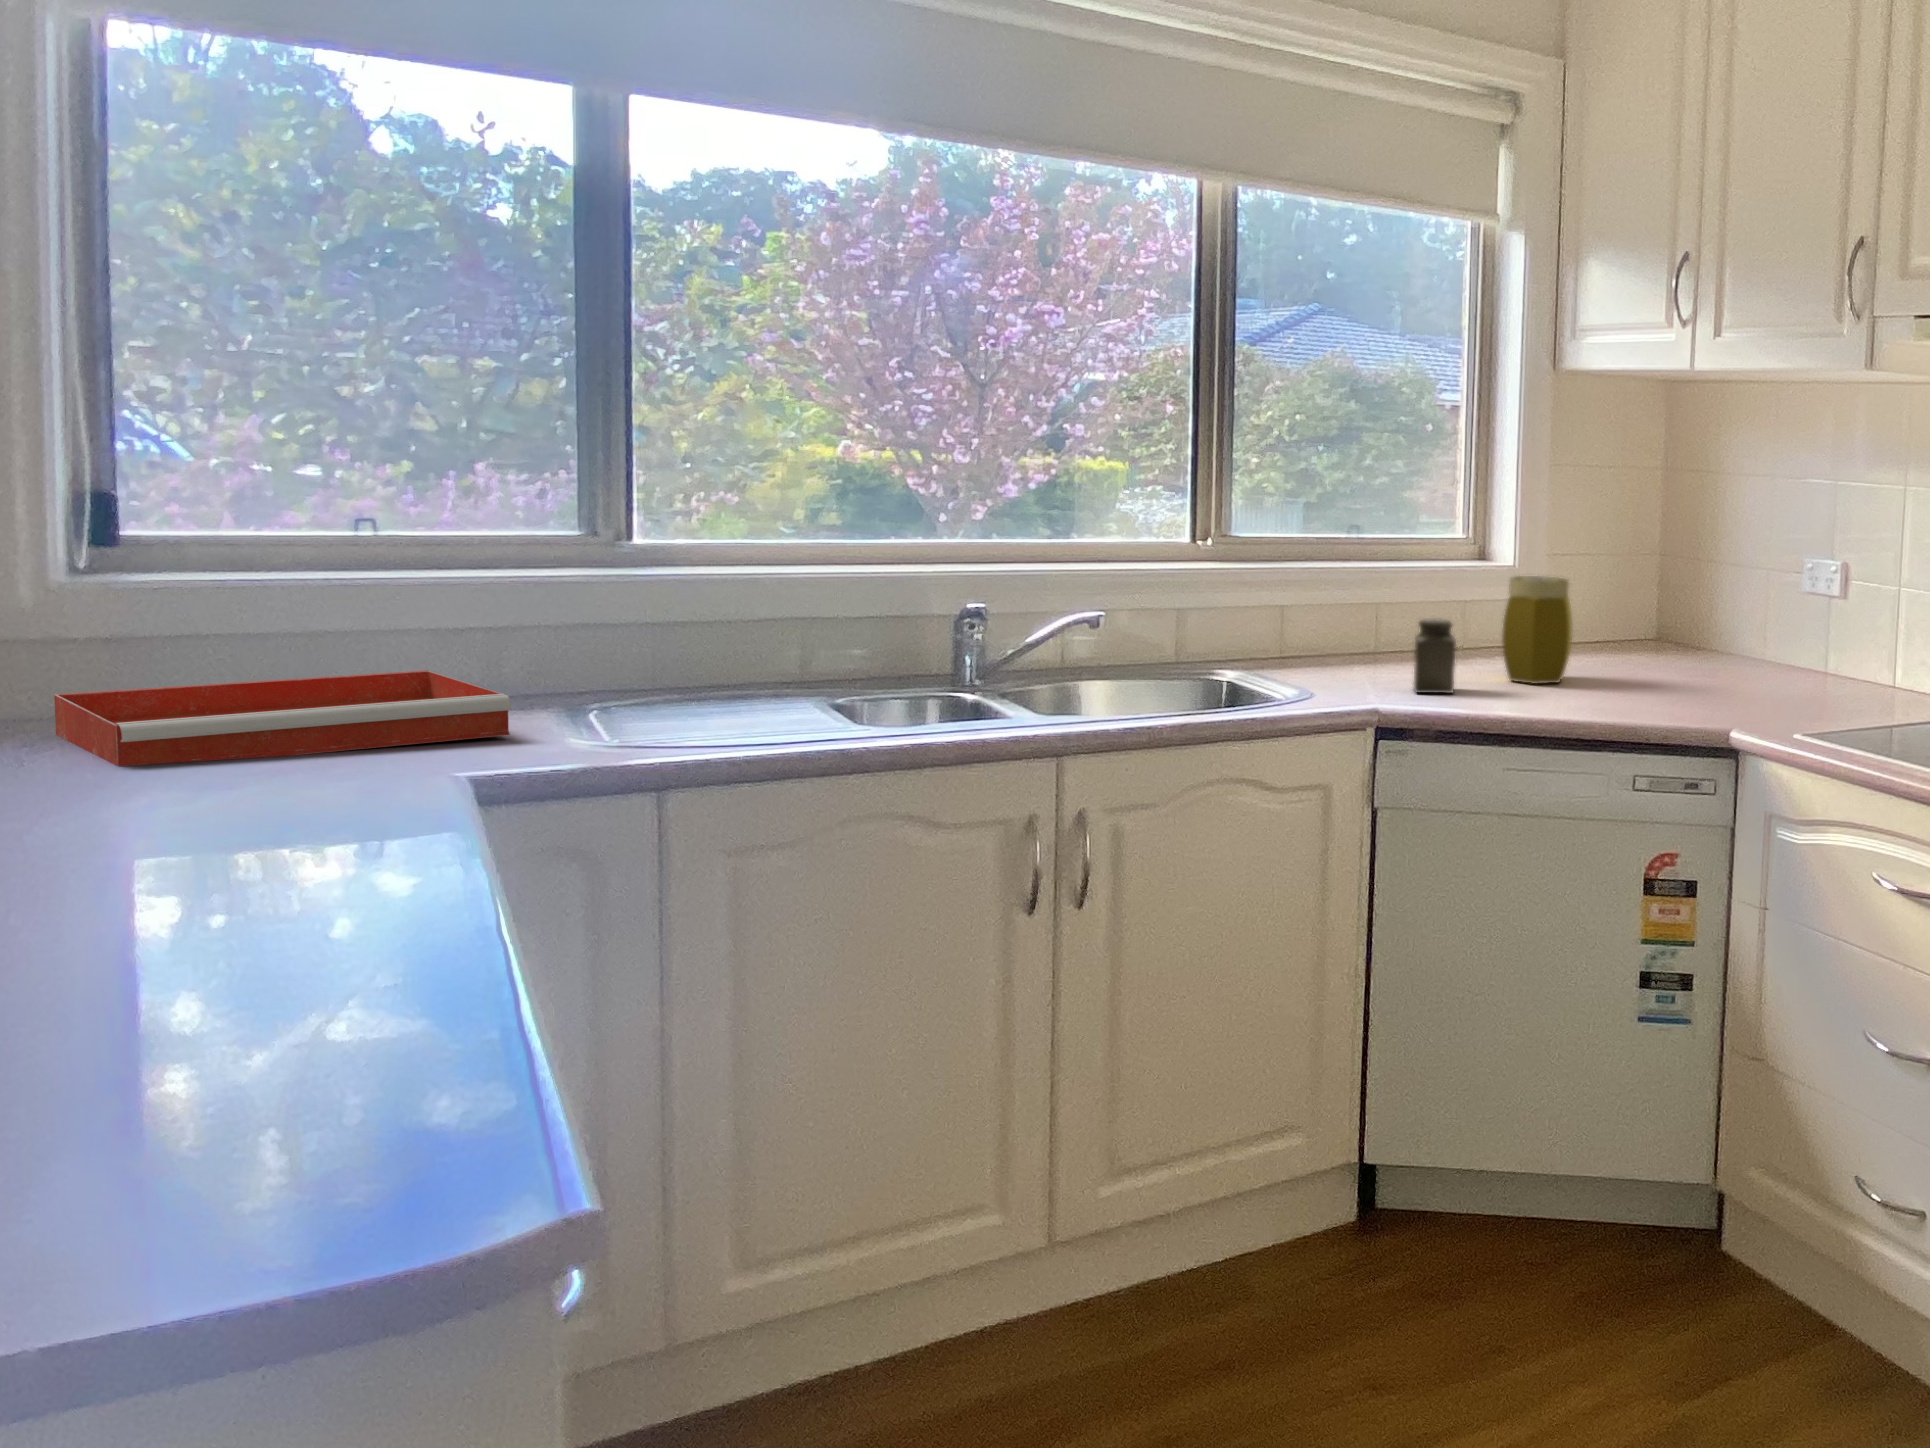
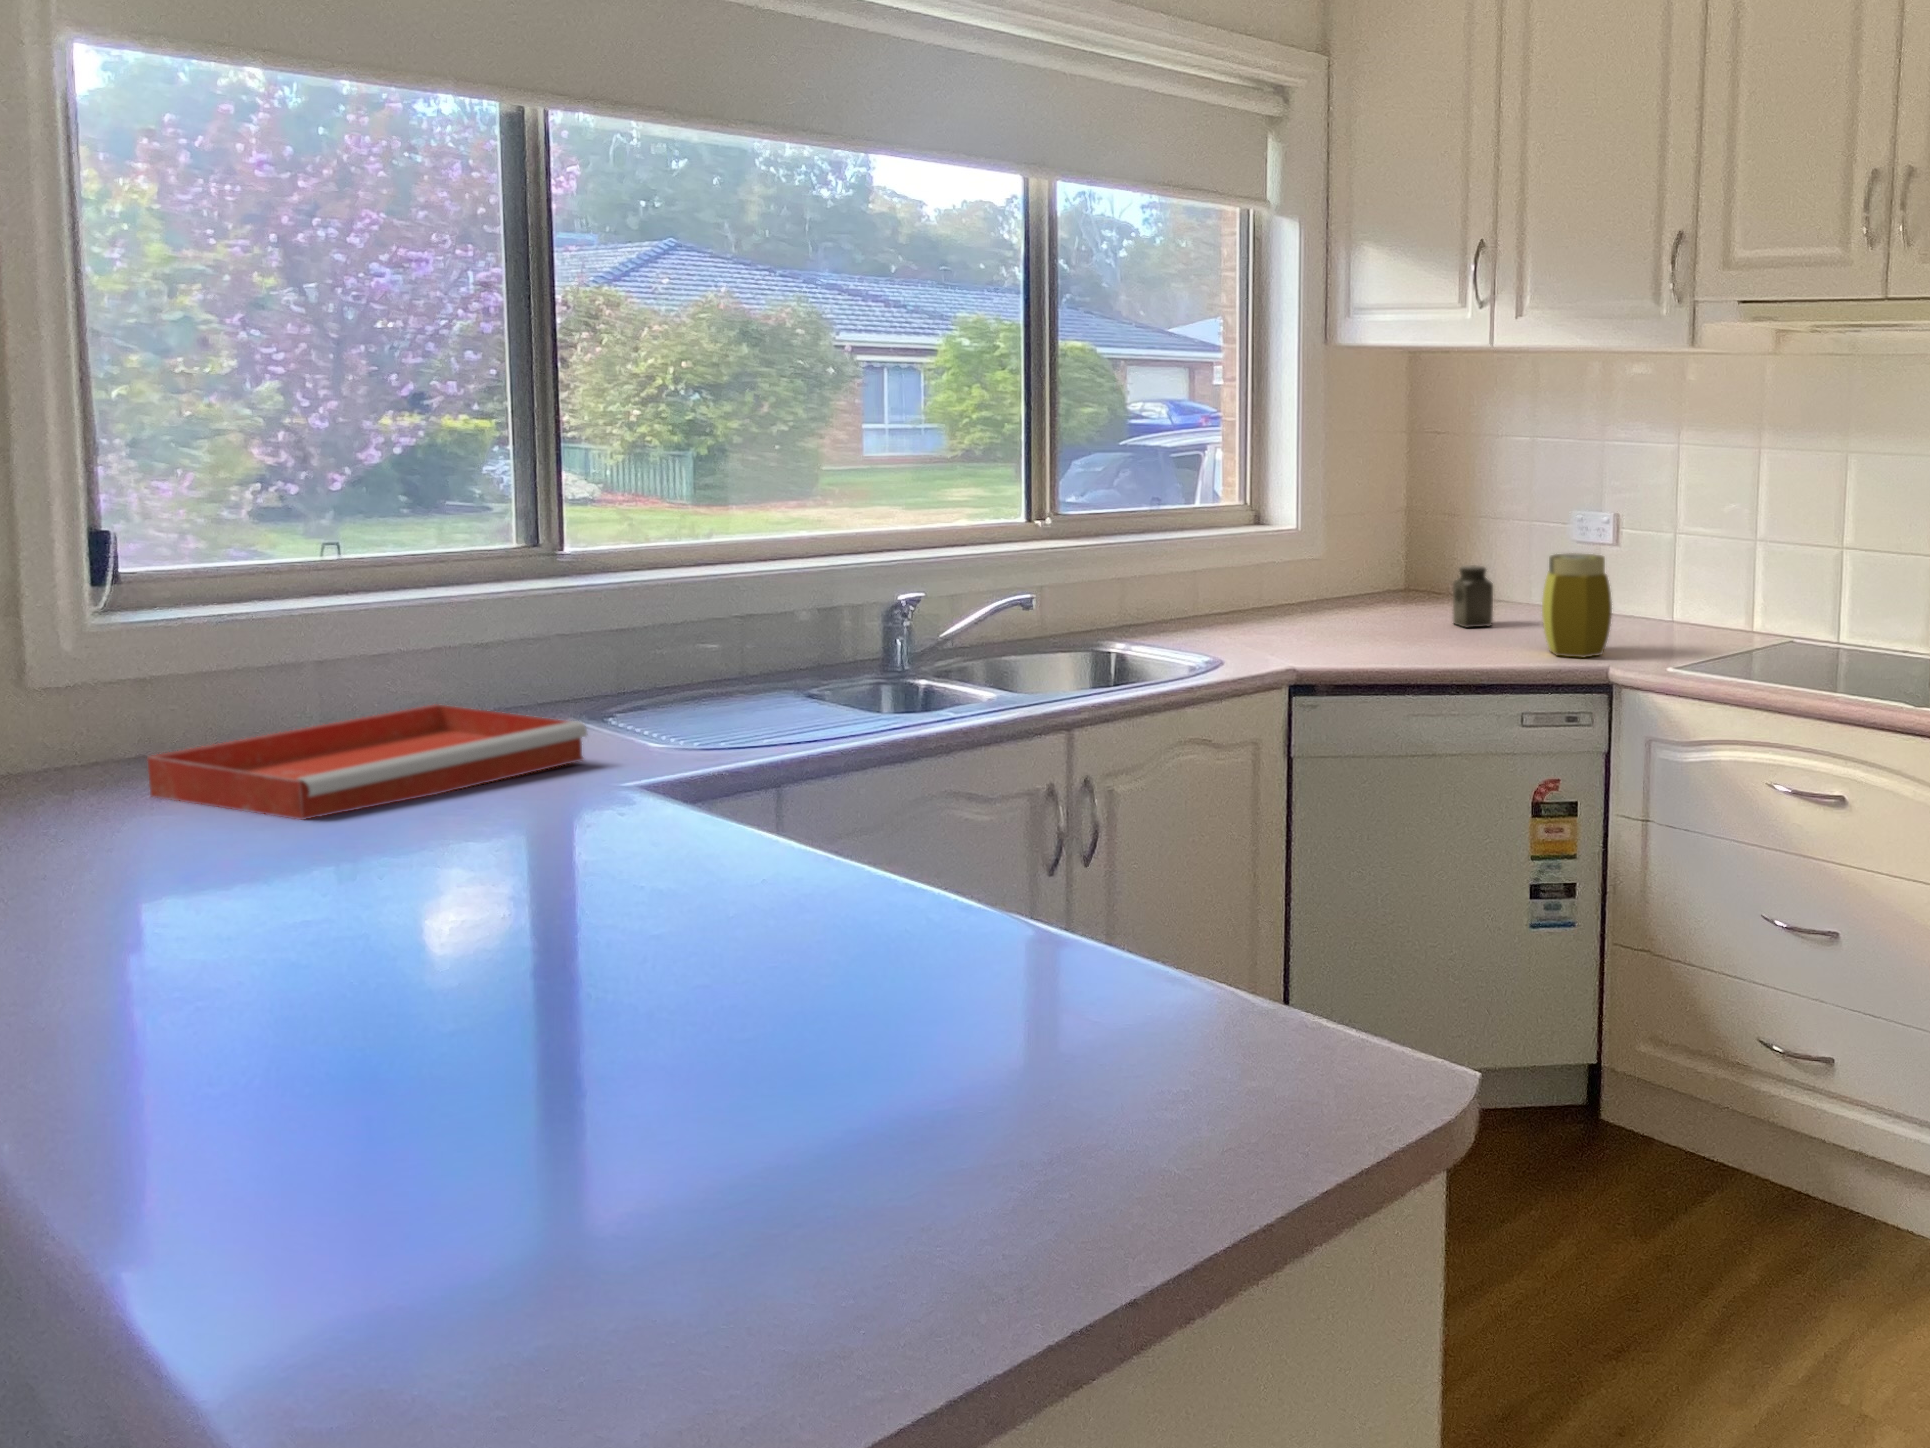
jar: present [1502,576,1573,684] -> present [1542,553,1612,657]
salt shaker: present [1413,618,1456,693] -> present [1453,565,1493,628]

